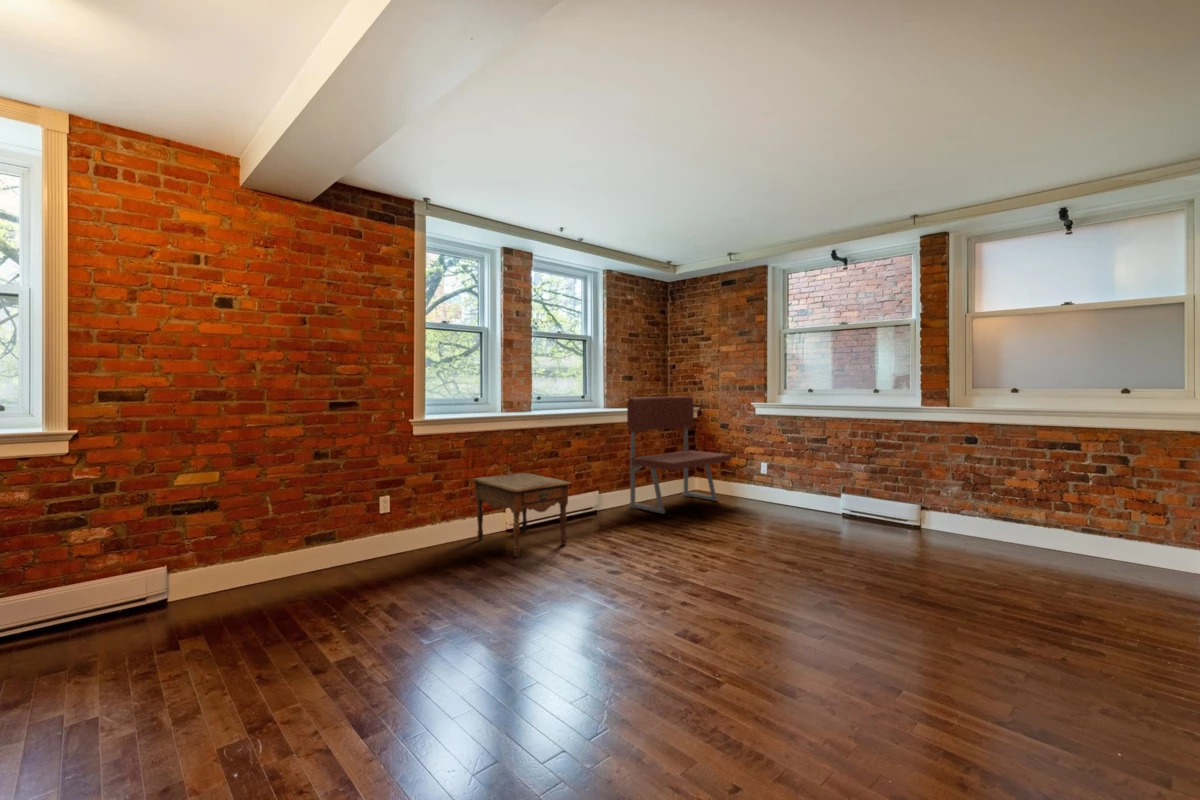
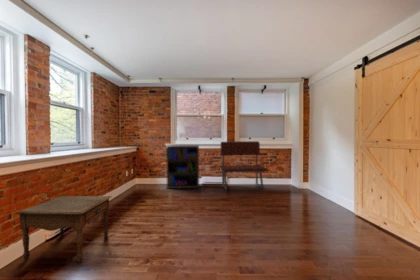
bench: present [627,397,731,514] -> present [221,141,267,190]
bookshelf: none [742,407,833,520] -> present [166,145,199,189]

